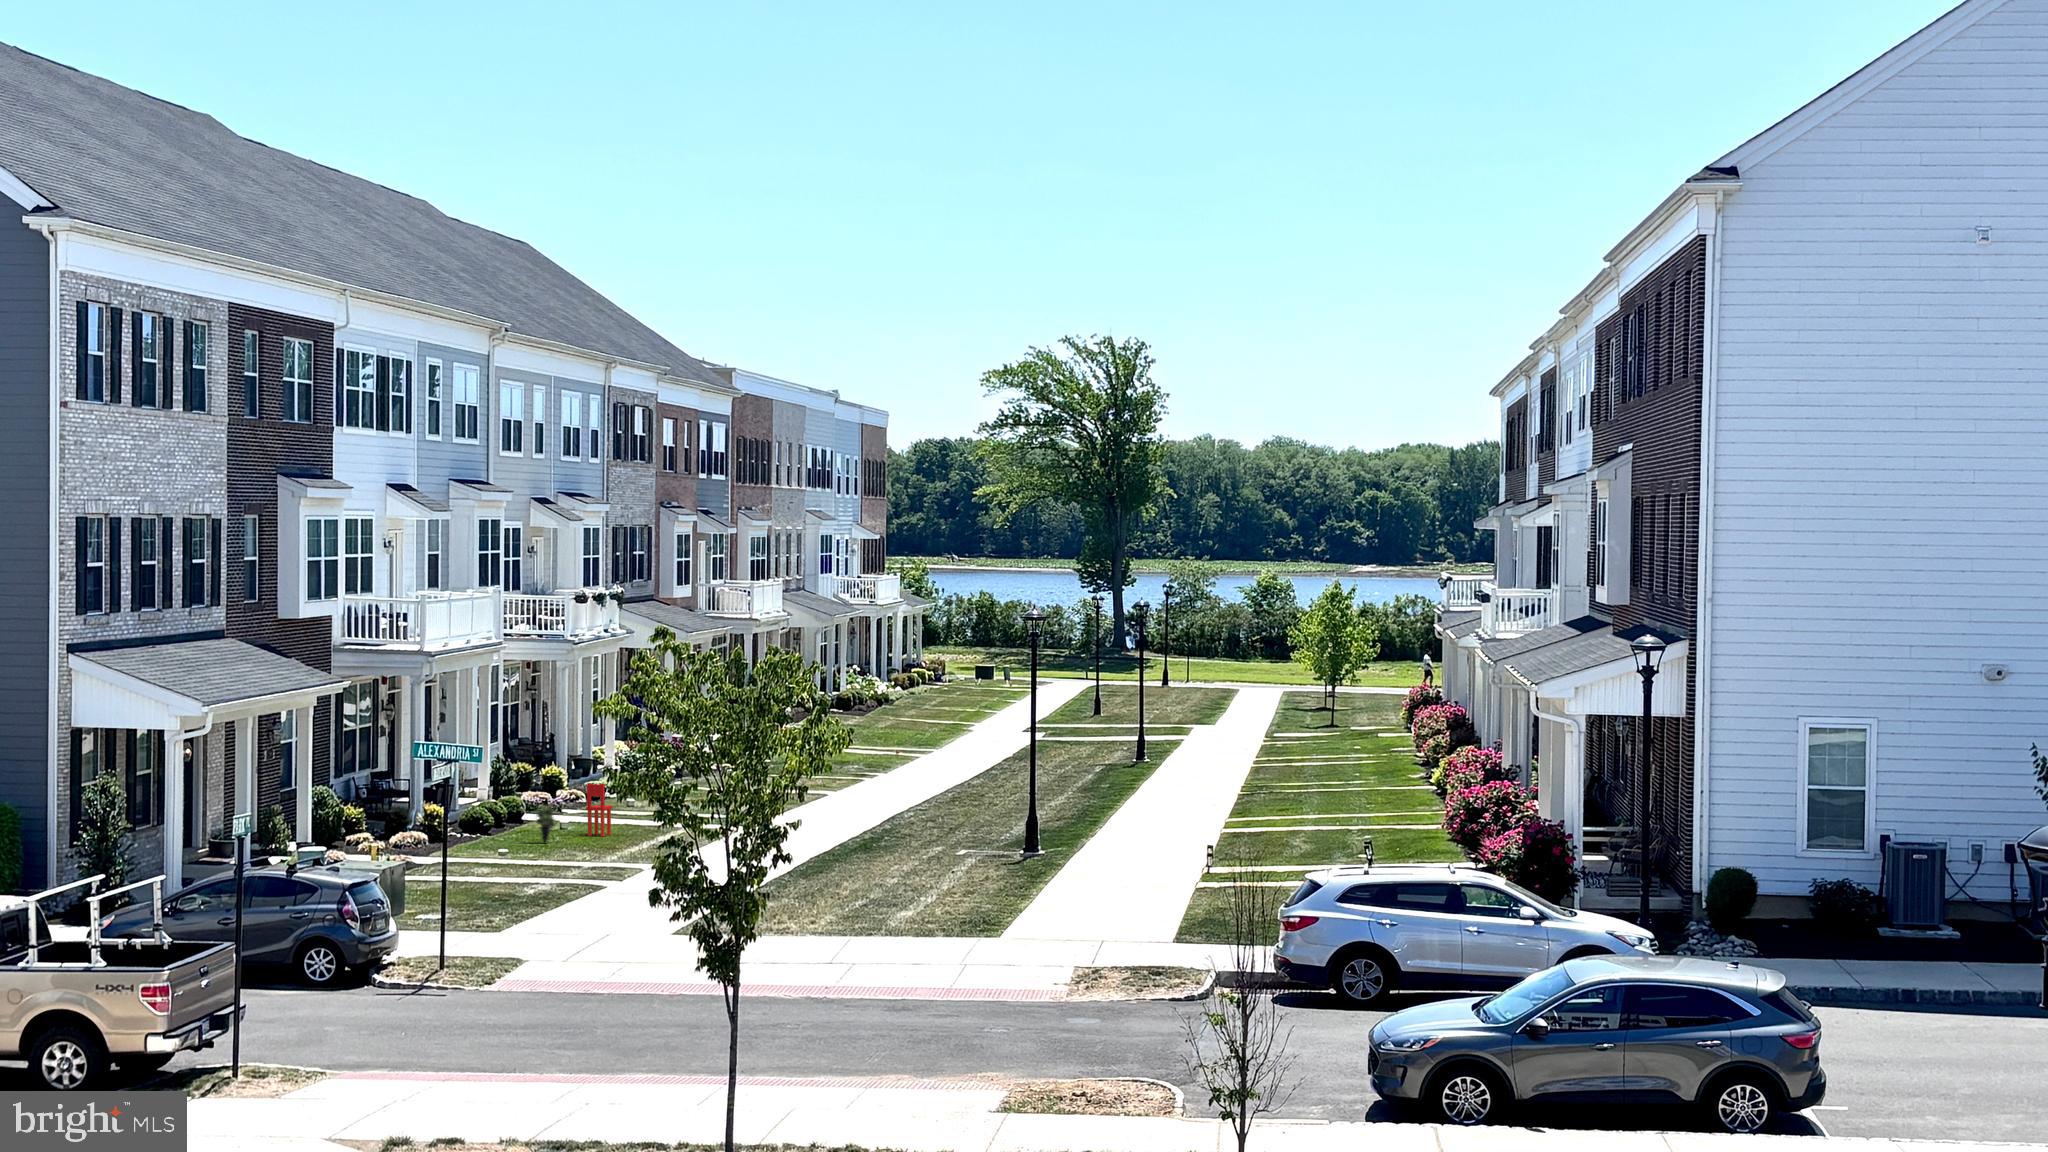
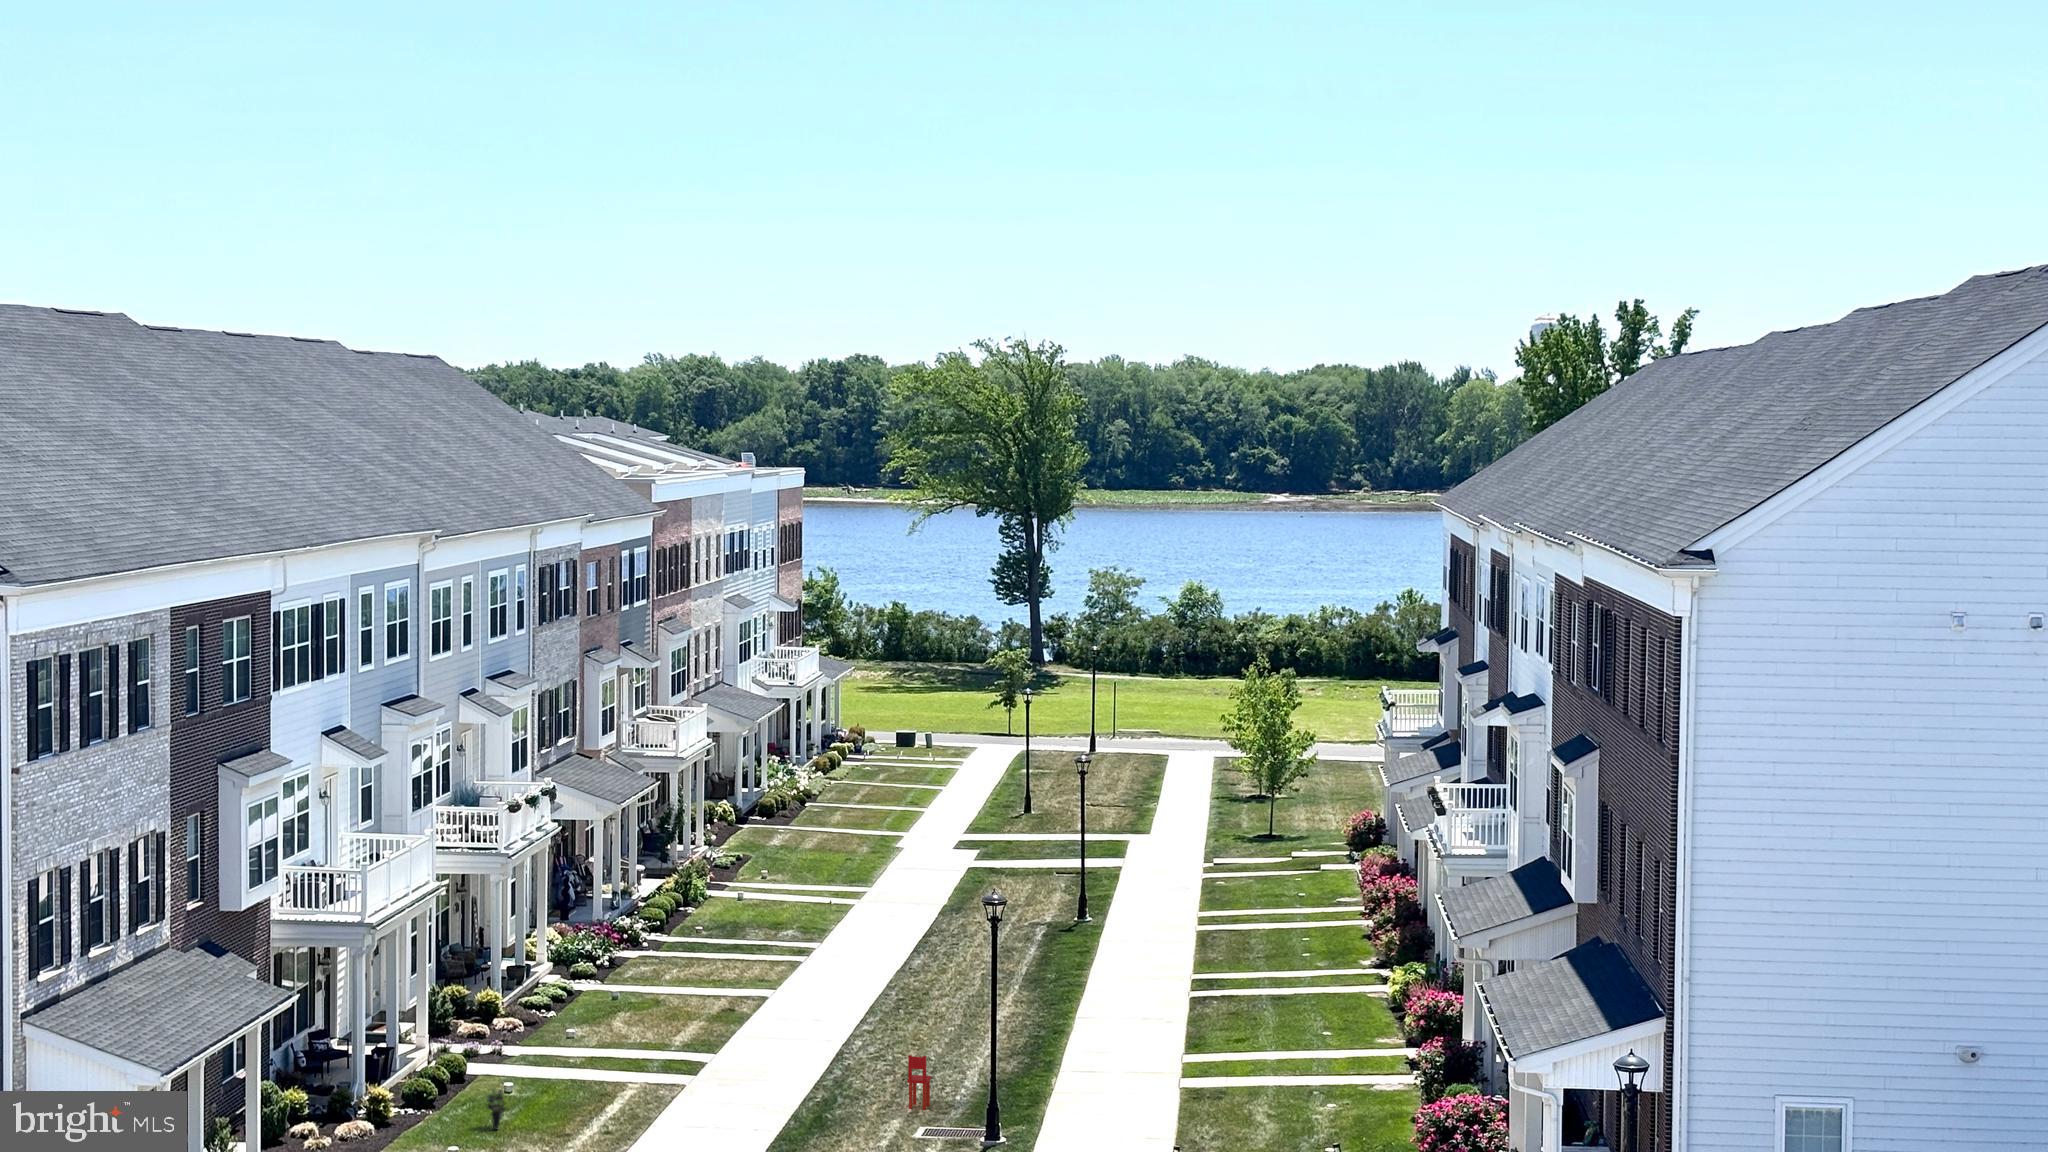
chair: present [586,783,613,837] -> present [907,1055,931,1110]

